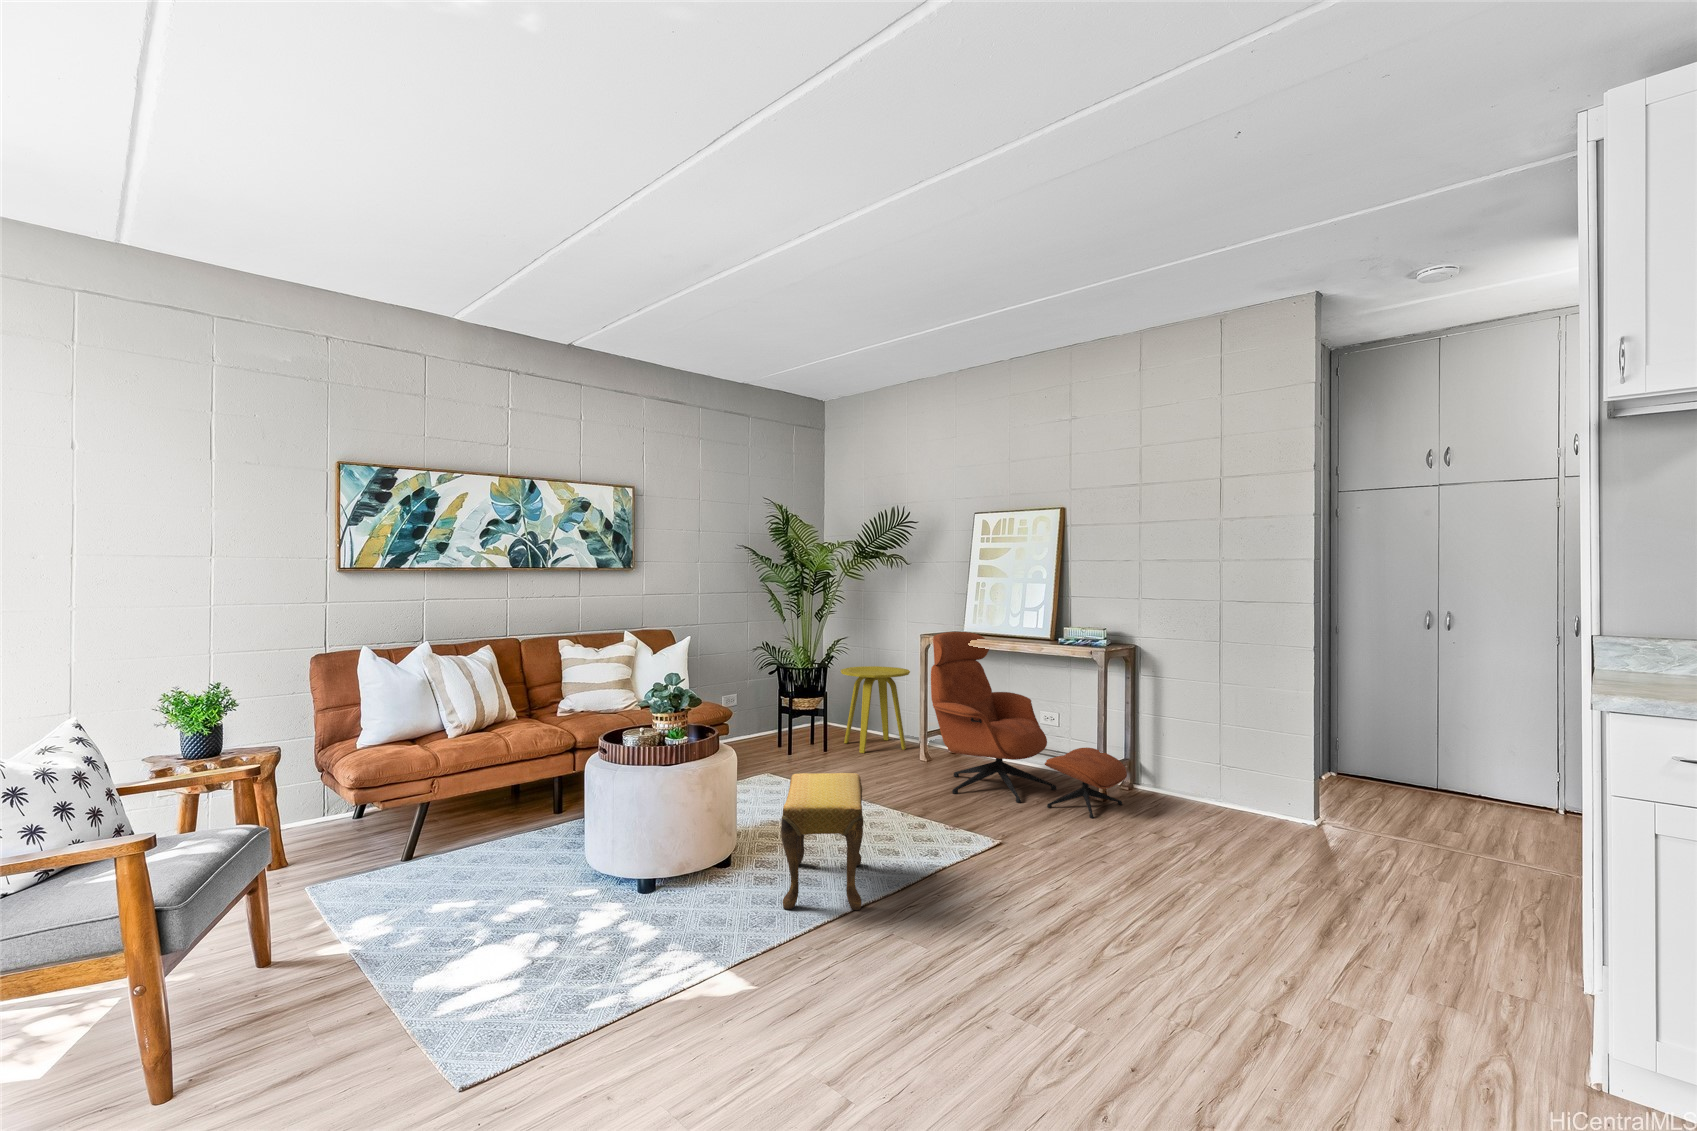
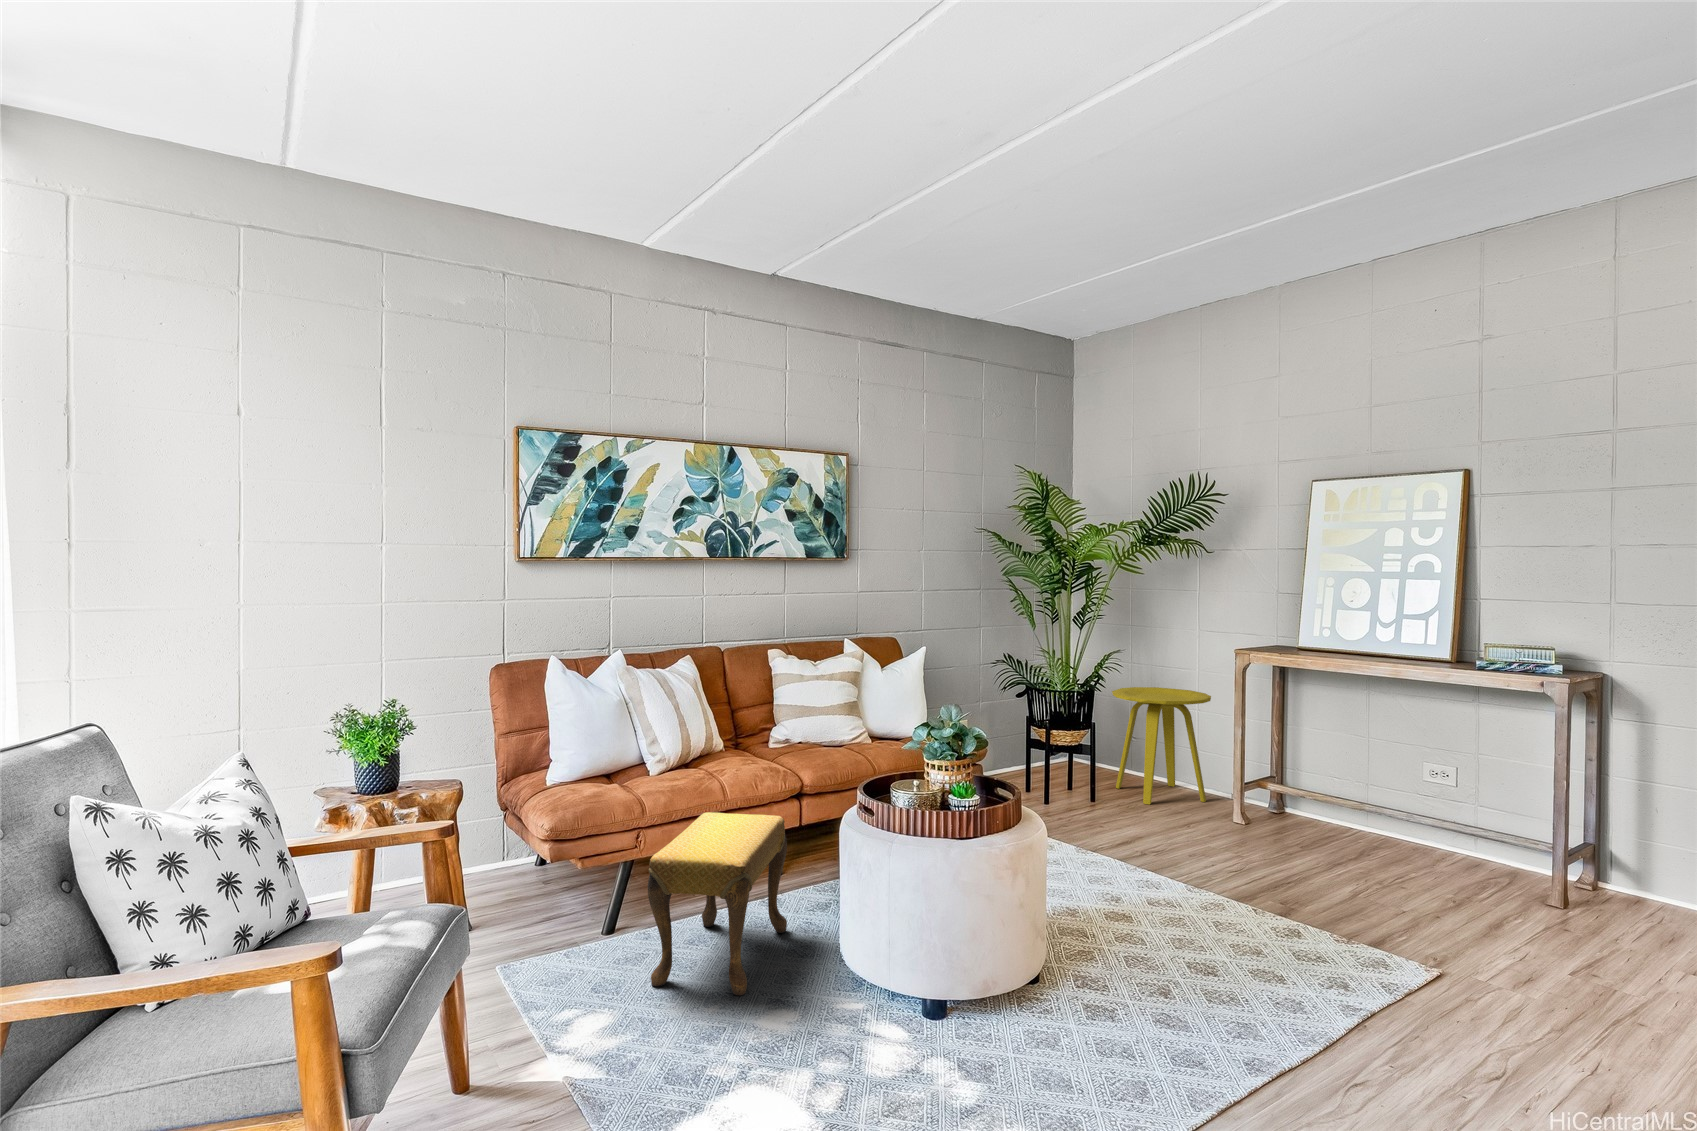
lounge chair: present [931,632,1127,818] -> none [1273,646,1611,937]
footstool: present [781,773,864,910] -> present [648,812,787,995]

